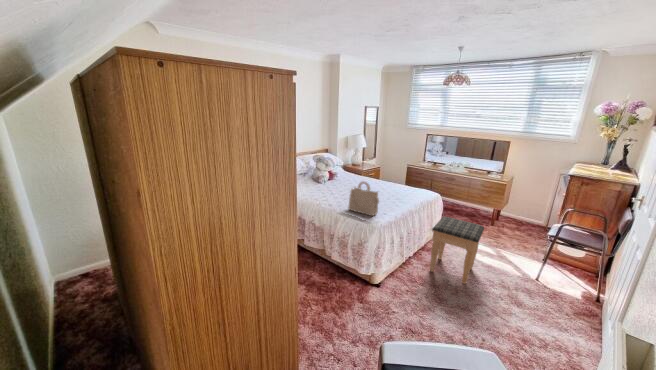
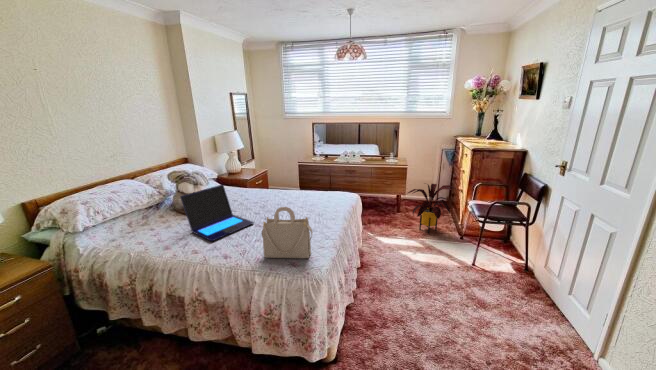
laptop: none [315,167,353,197] -> present [180,185,254,241]
house plant: none [491,199,557,247] -> present [408,184,460,233]
footstool: present [430,217,484,284] -> none [375,223,436,302]

